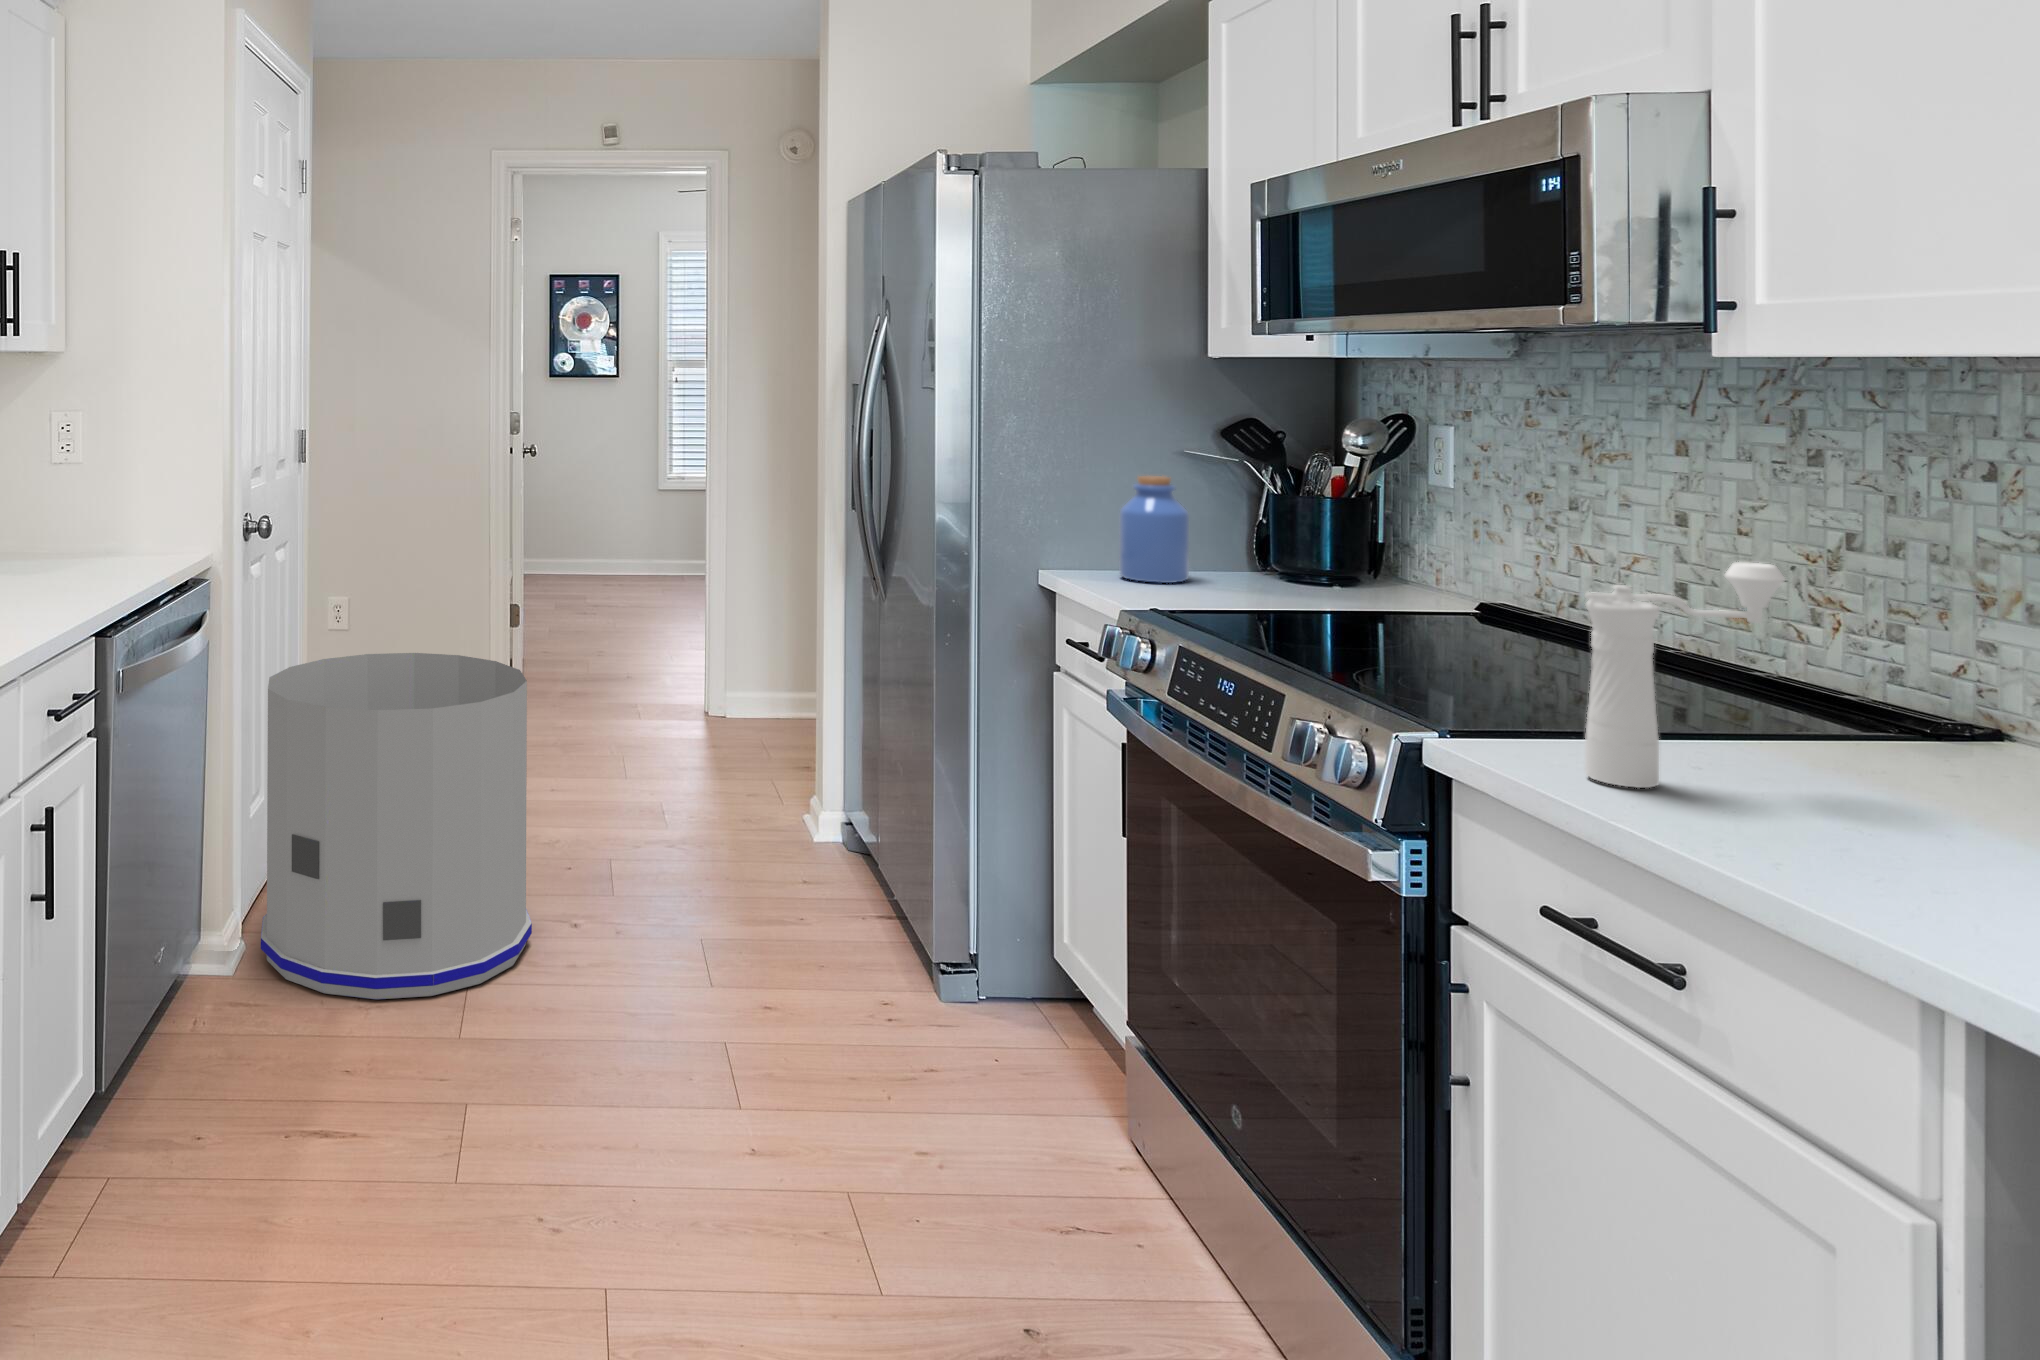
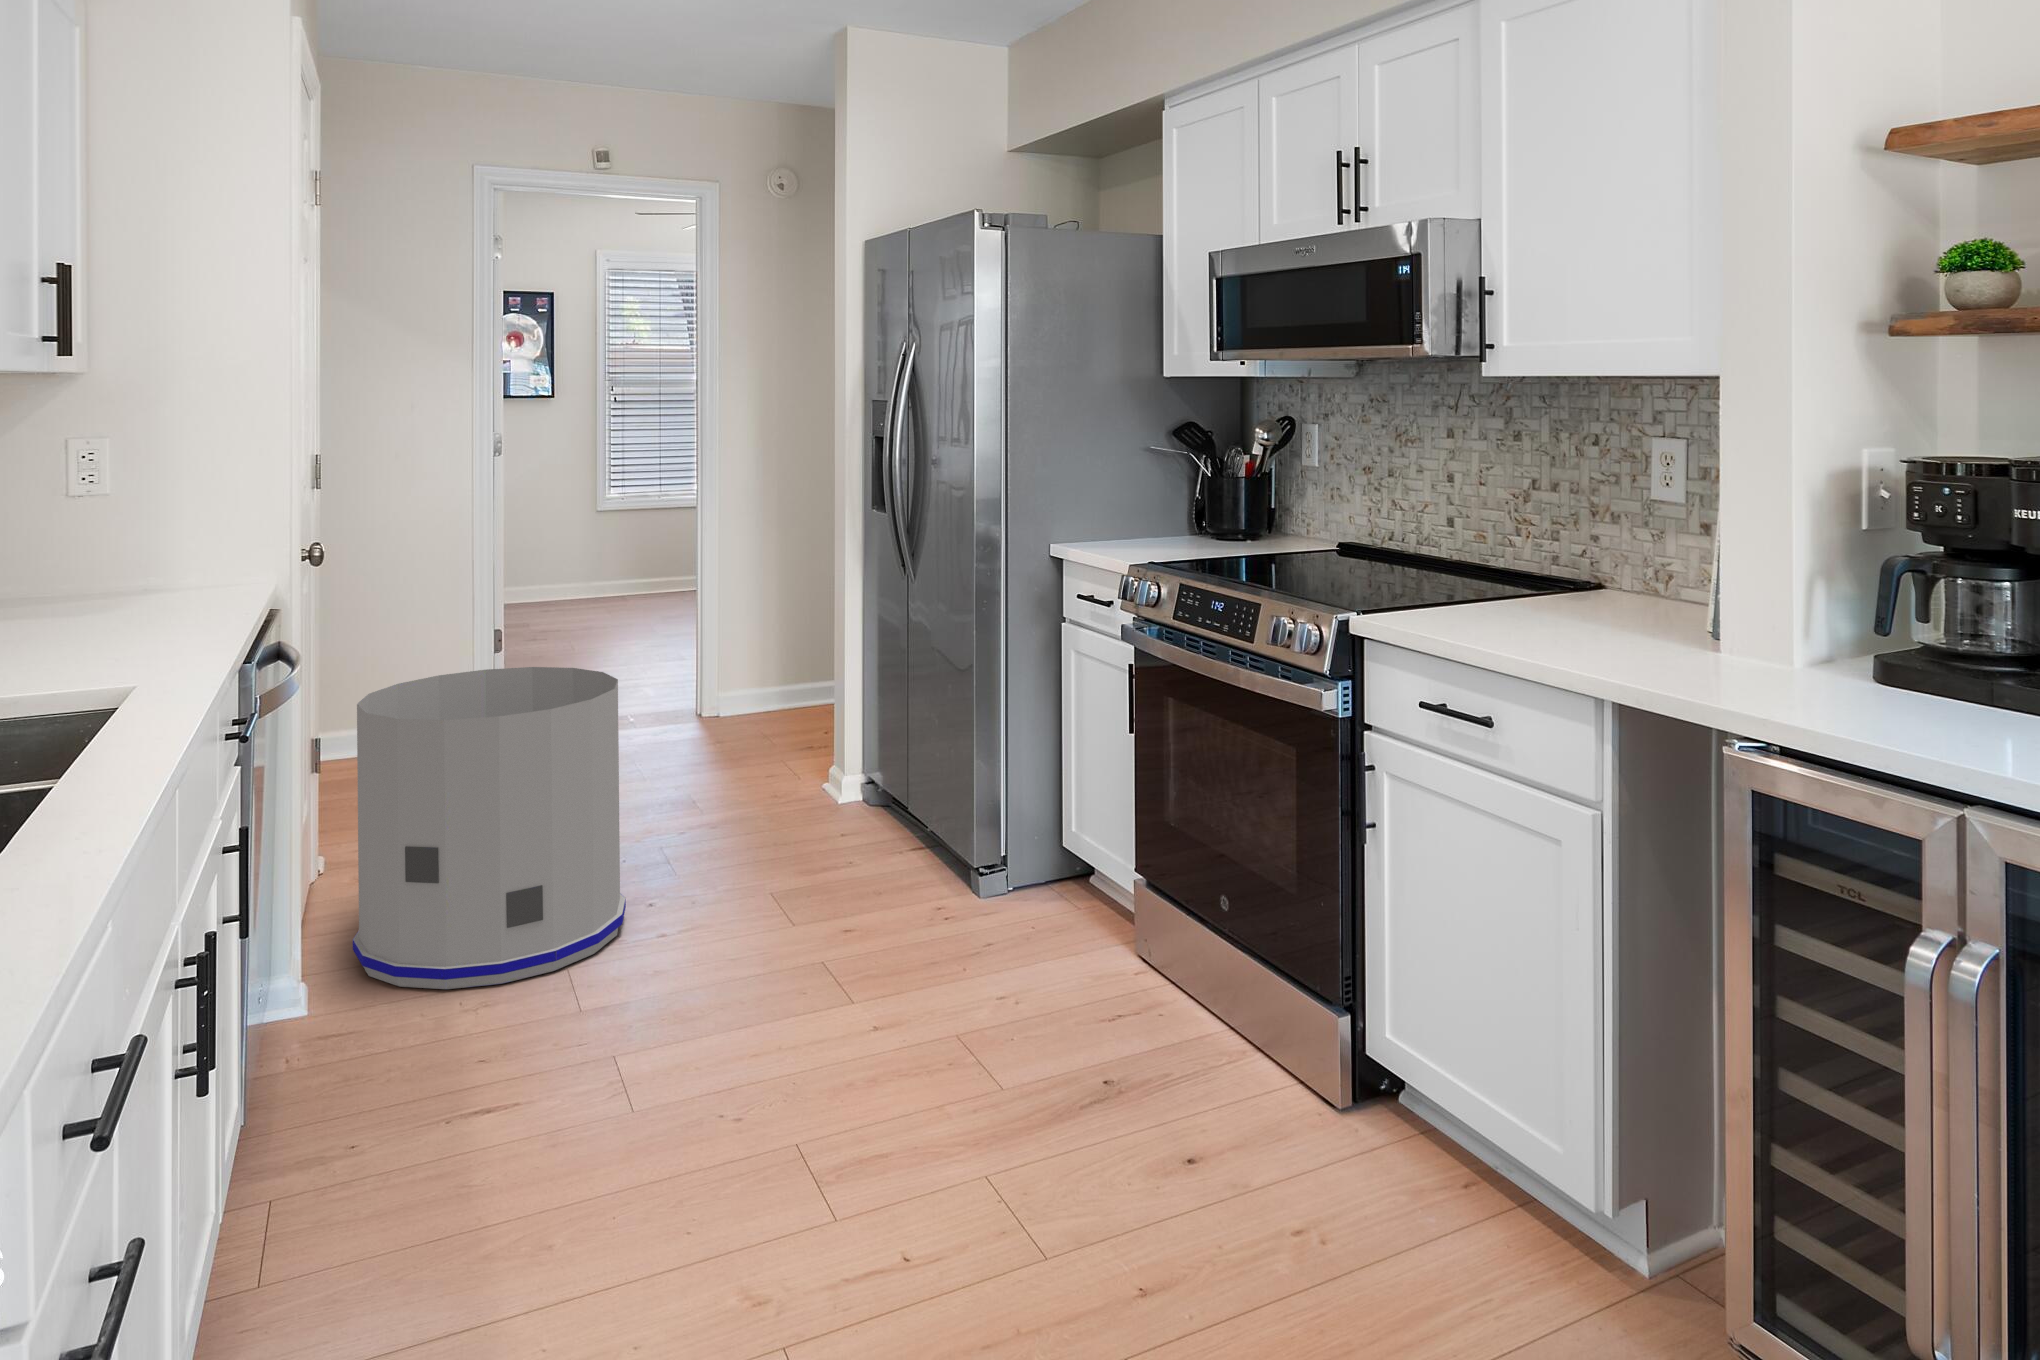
jar: present [1120,476,1189,583] -> none [1107,467,1155,546]
pepper mill: present [1585,562,1785,788] -> none [1433,495,1522,626]

